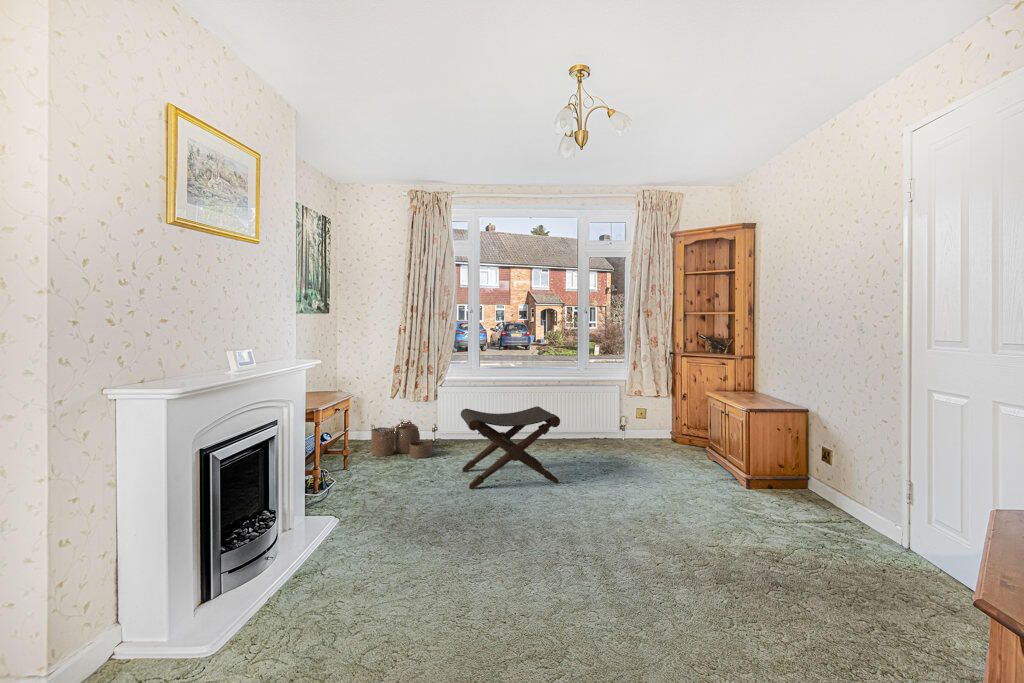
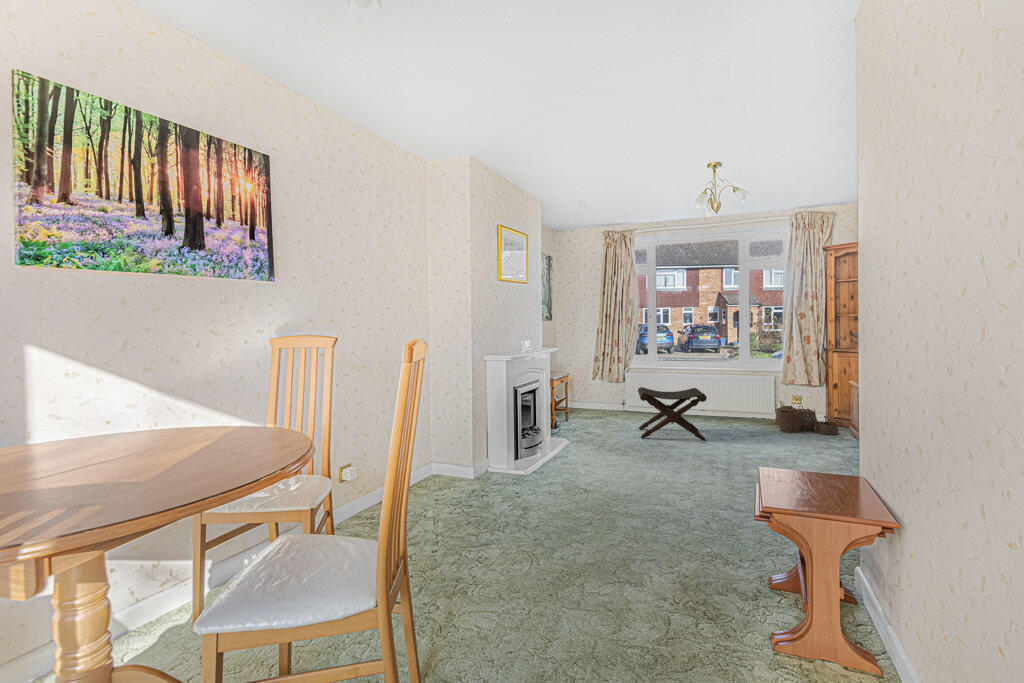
woven basket: present [371,419,432,458] -> present [776,405,839,435]

